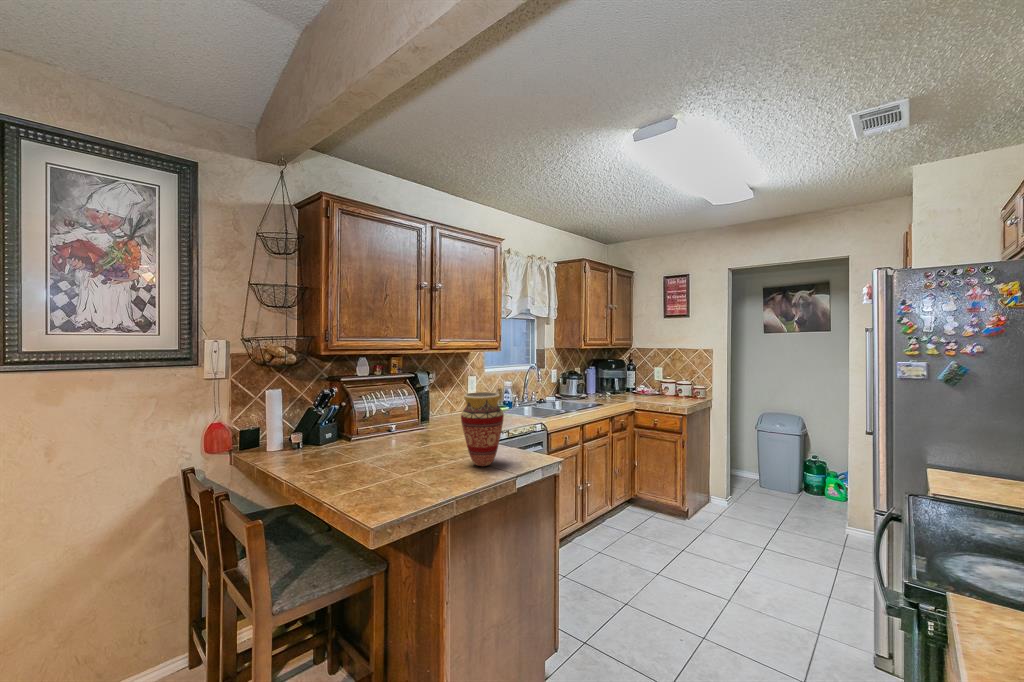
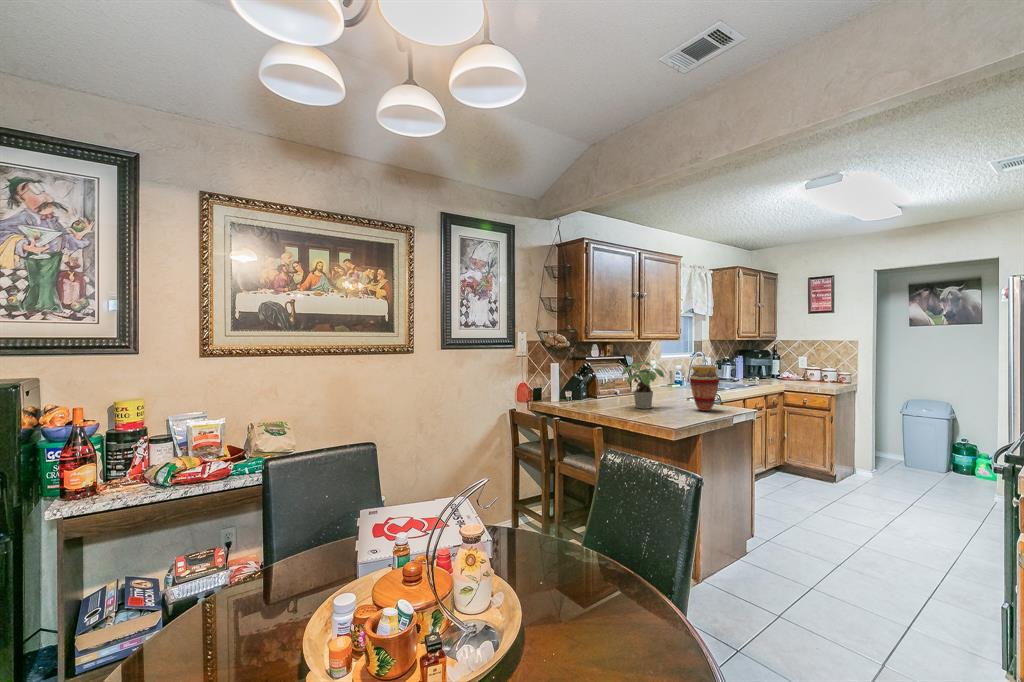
potted plant: none [356,387,438,464] -> present [622,361,666,409]

